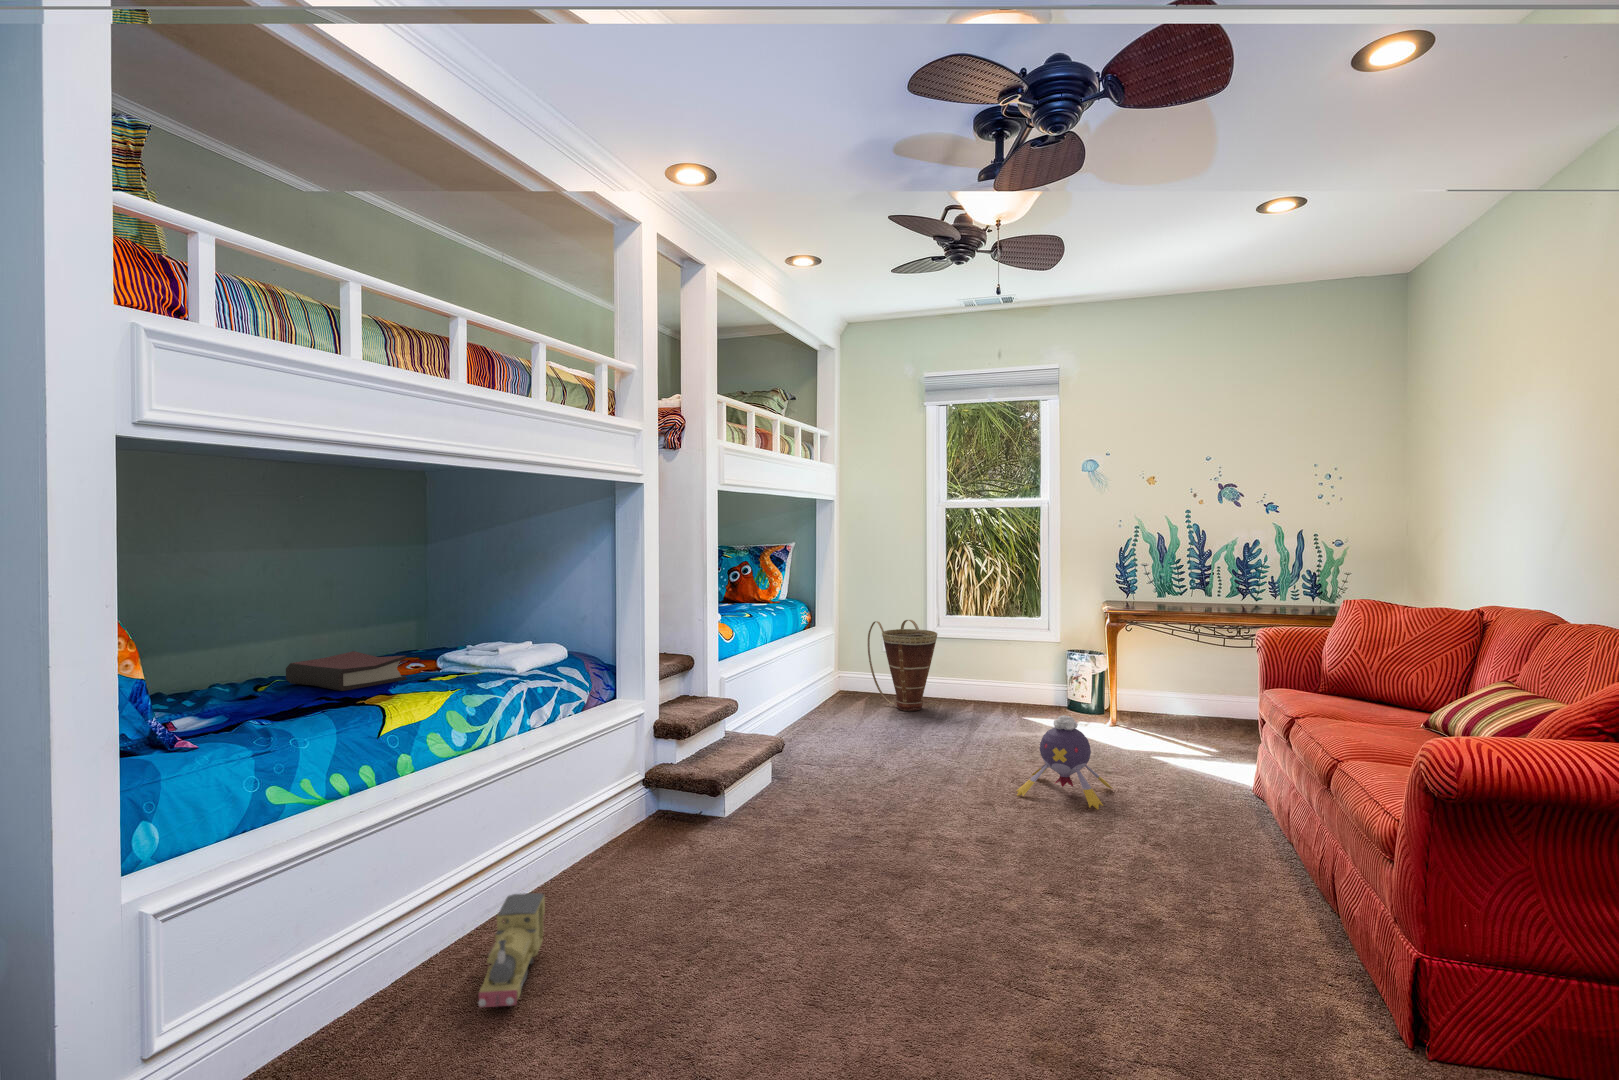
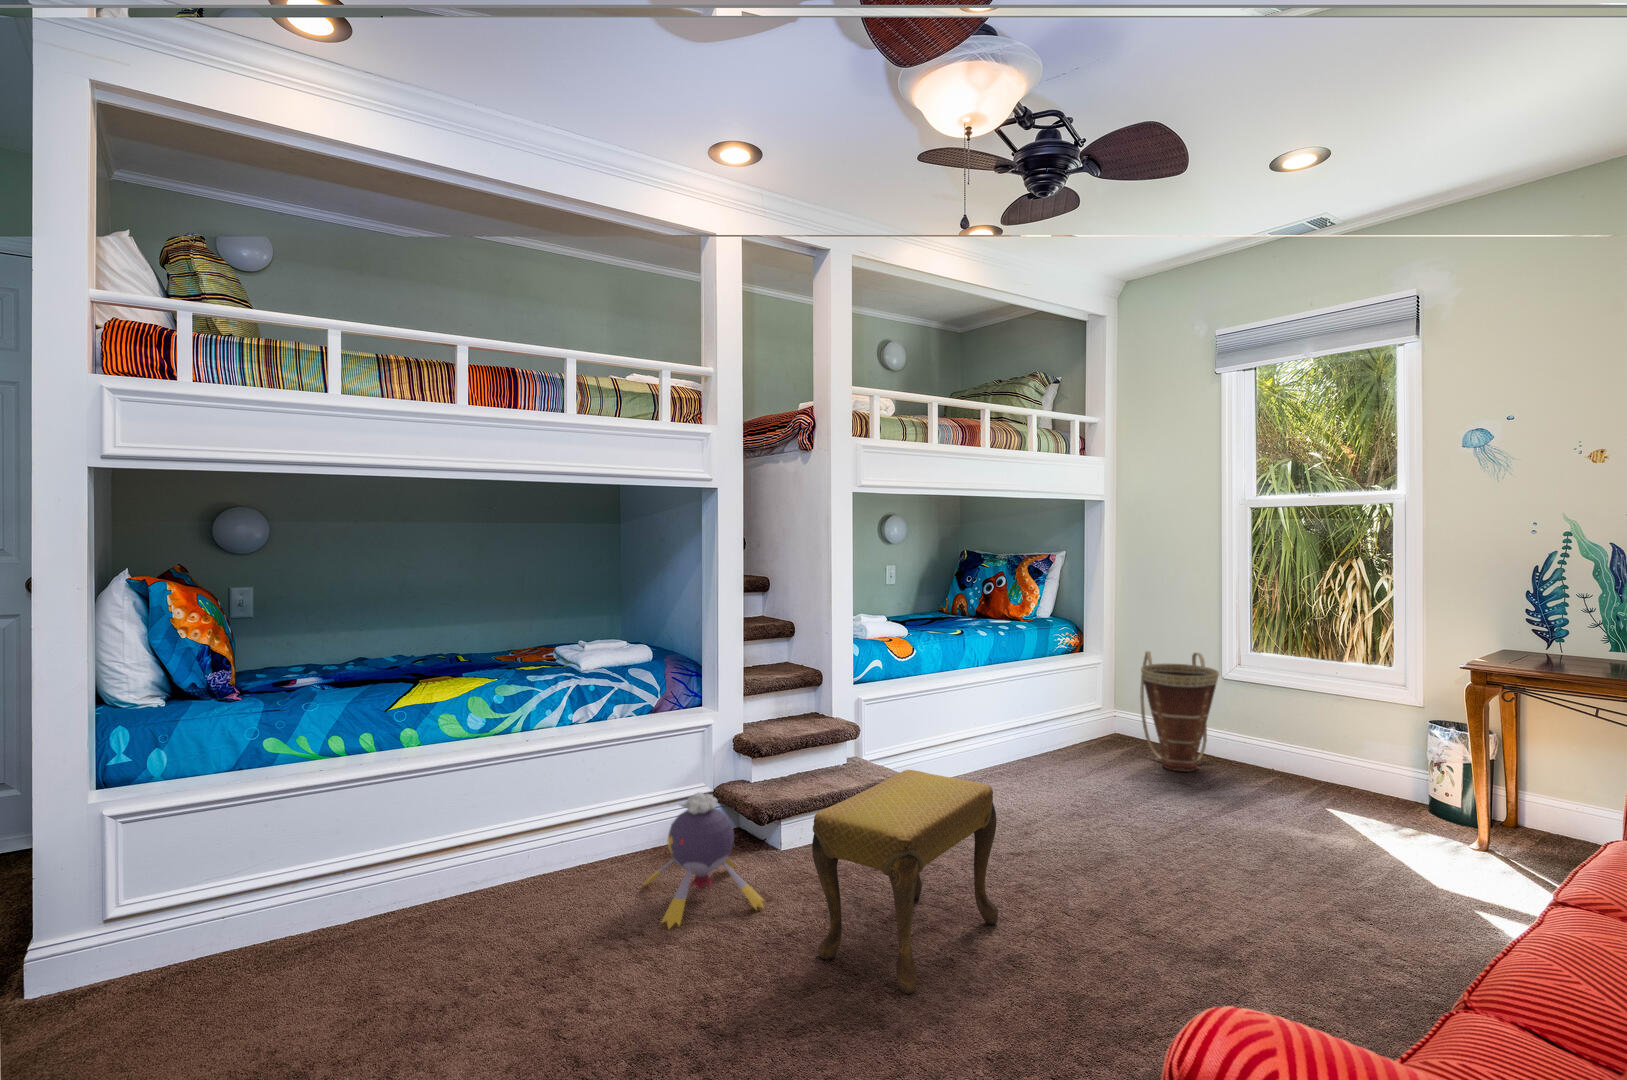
hardback book: present [286,651,406,691] -> none [446,638,513,671]
plush toy: present [1016,715,1113,809] -> present [644,793,765,929]
footstool: none [873,717,973,875] -> present [812,770,998,994]
toy train: present [479,893,545,1007] -> none [335,869,458,966]

